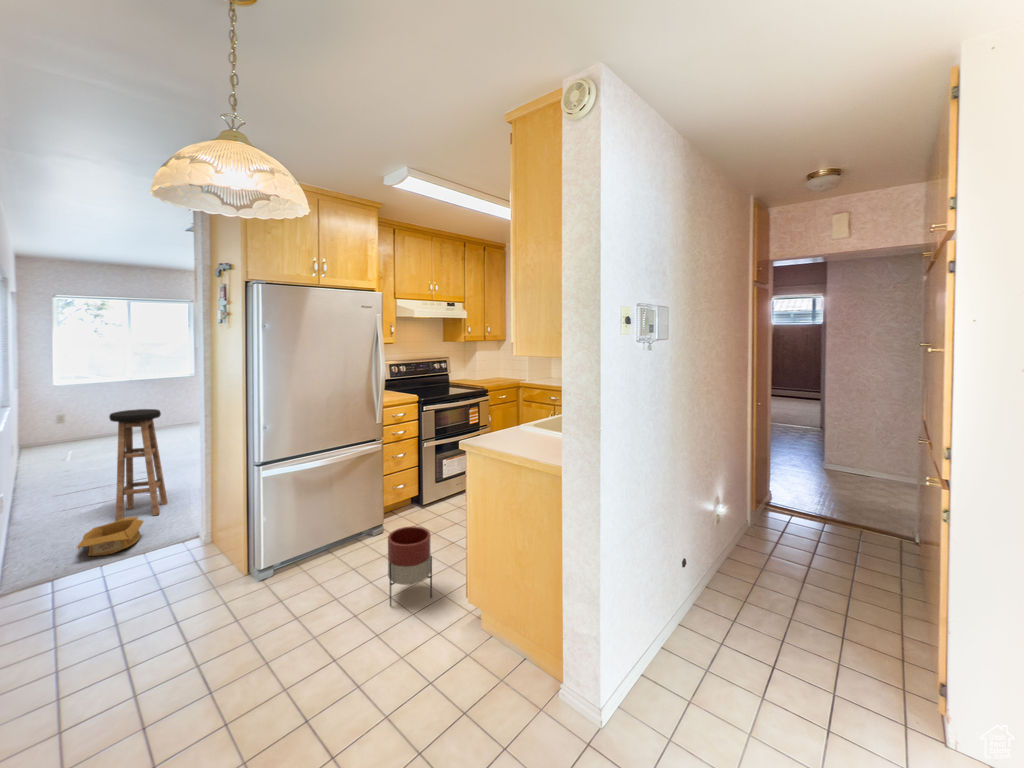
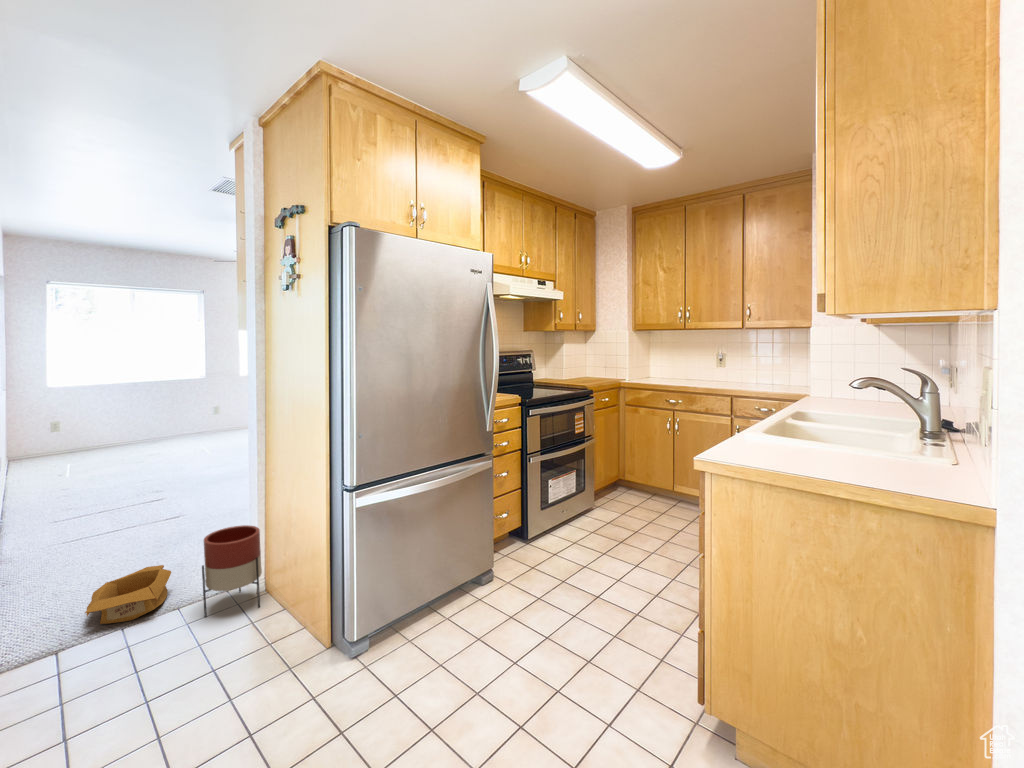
bar stool: present [109,409,168,520] -> none [124,421,194,570]
planter: present [388,526,432,606] -> present [202,525,262,617]

